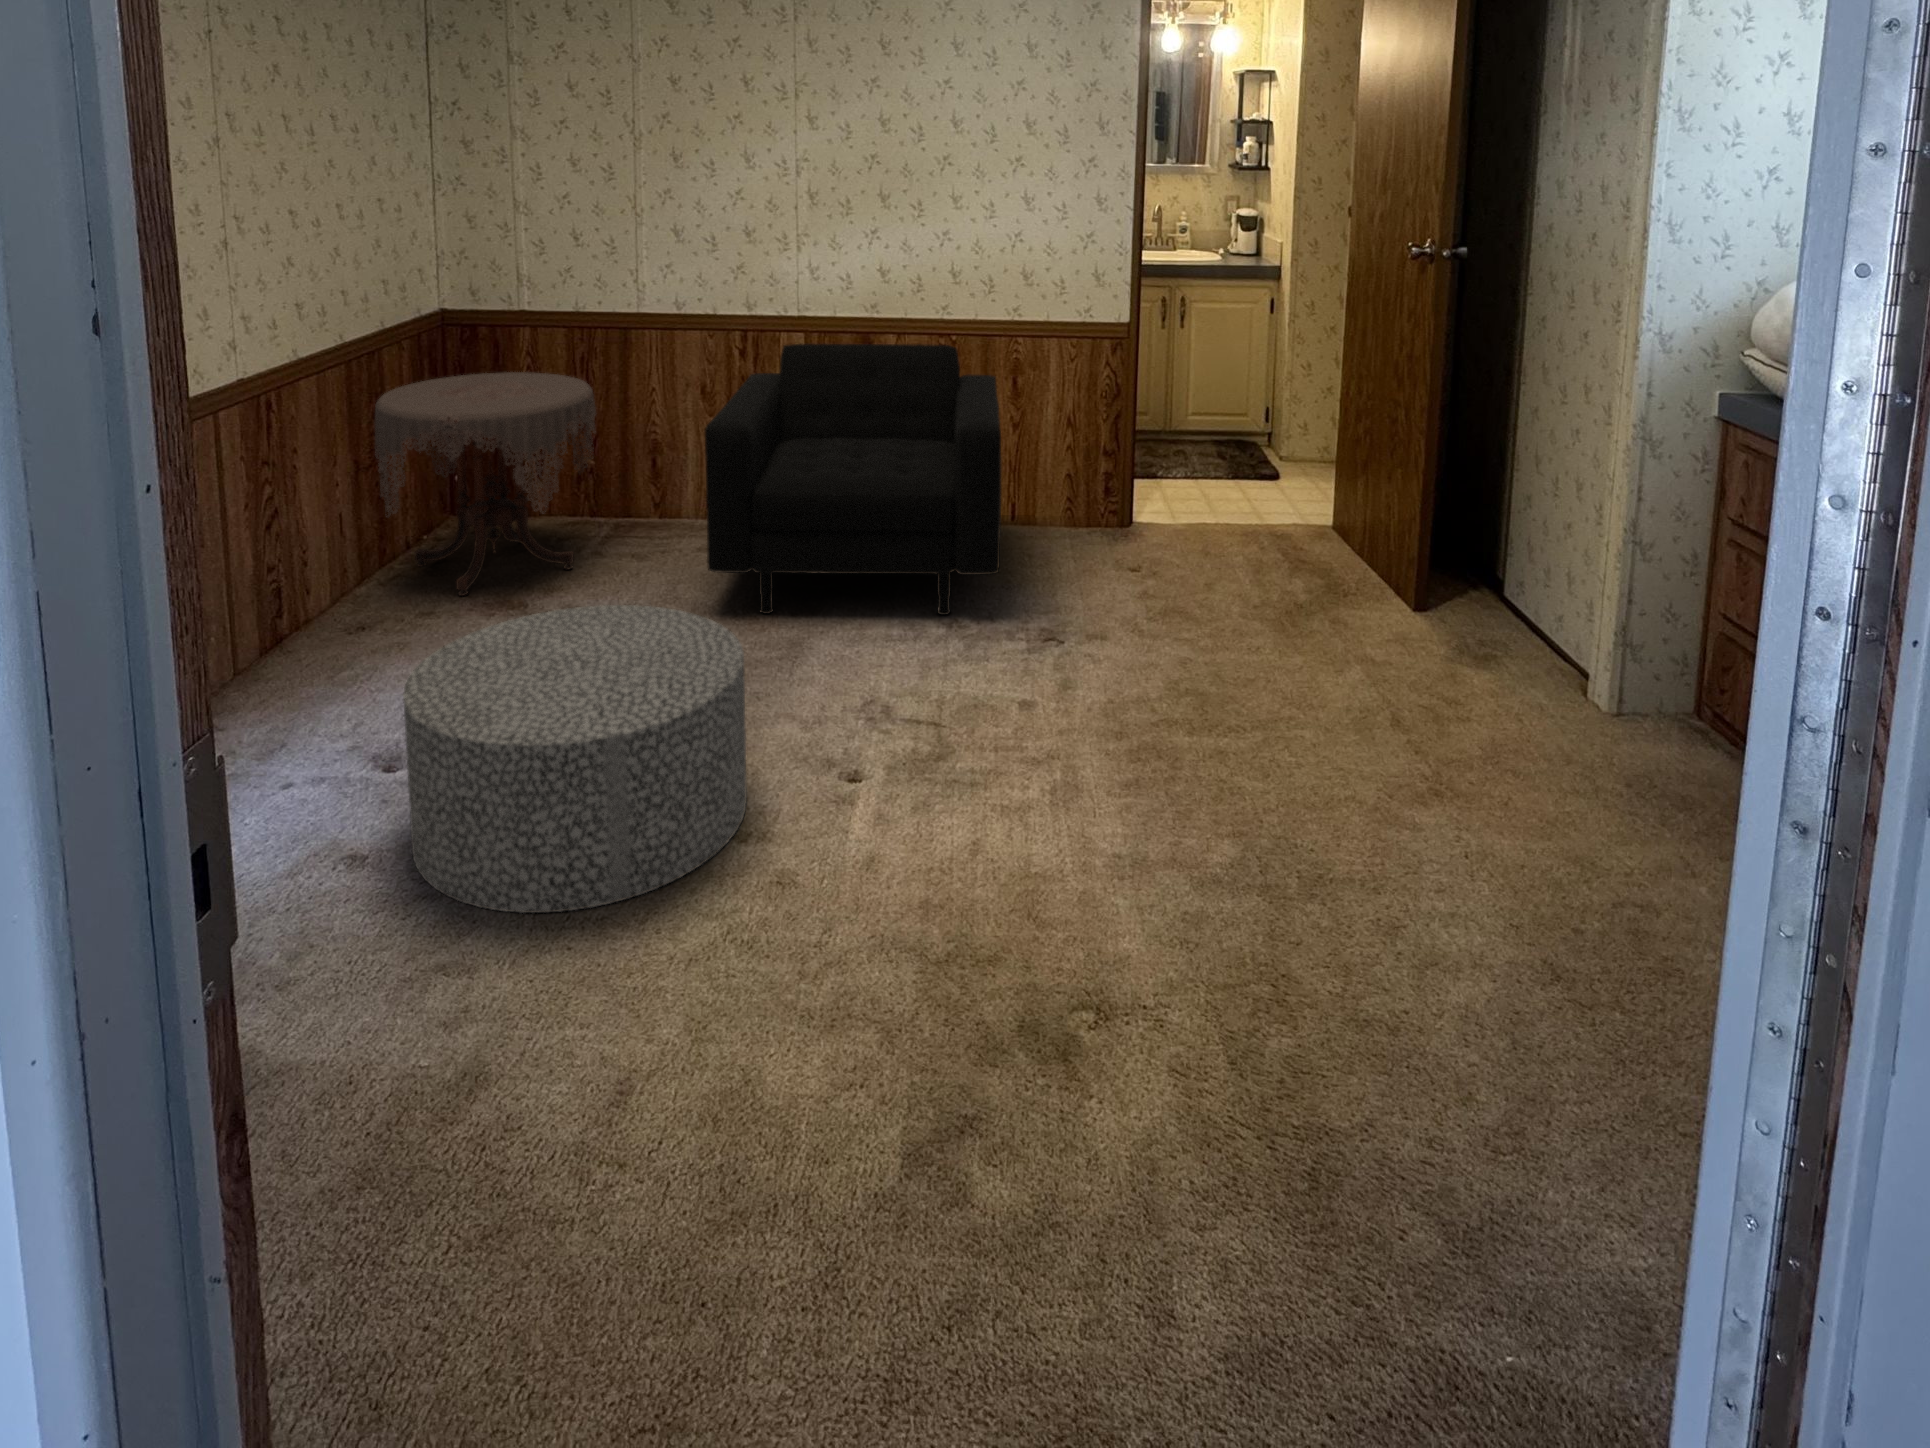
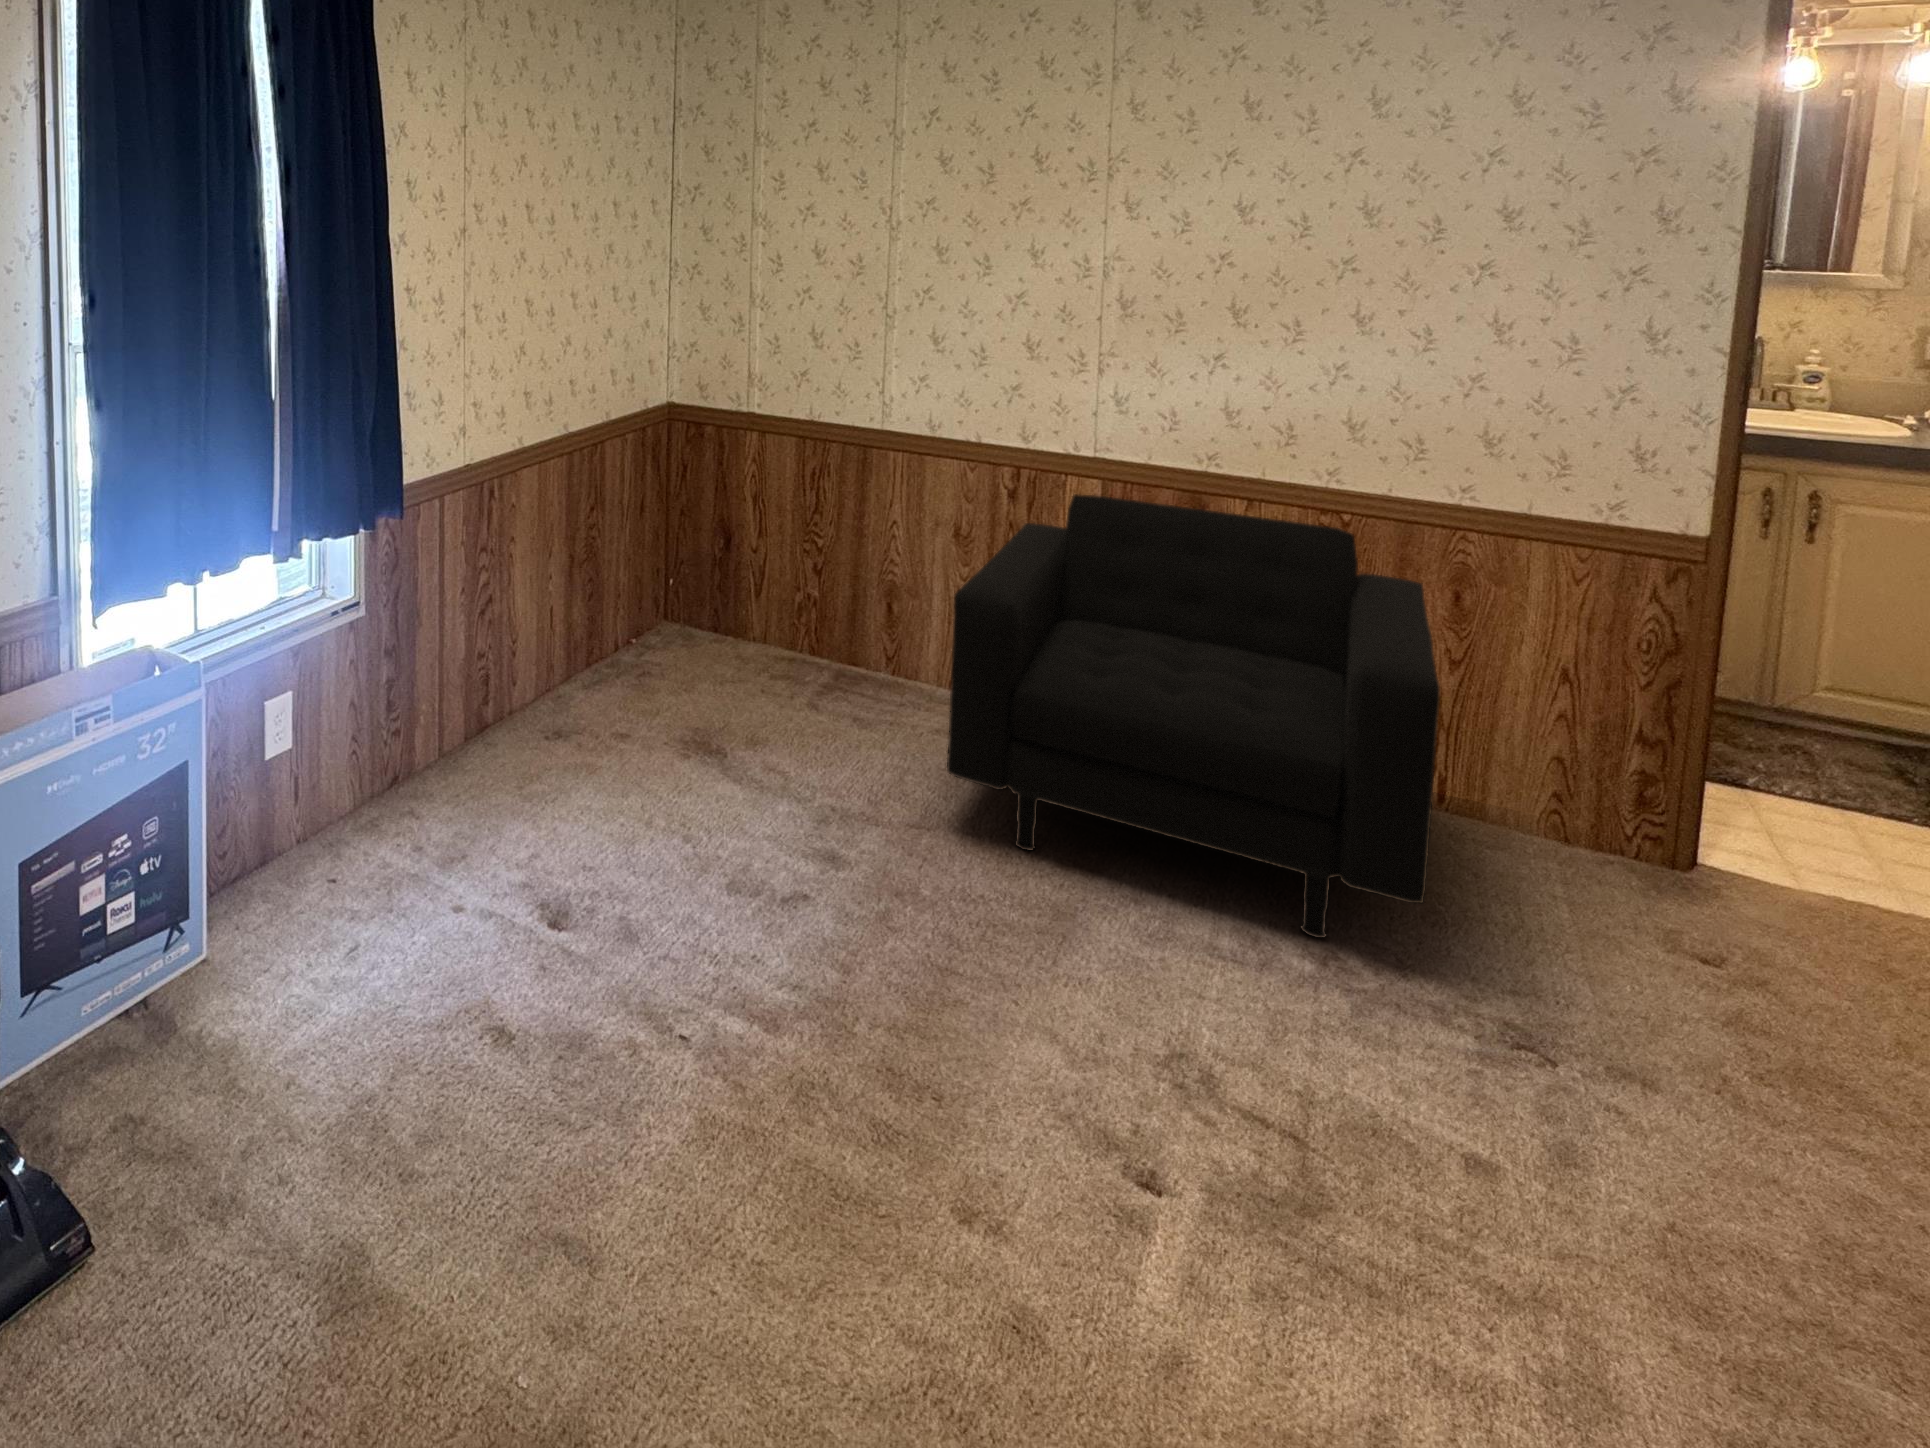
side table: present [375,372,596,596] -> none [591,477,827,721]
ottoman: present [403,605,747,913] -> none [549,797,979,1258]

